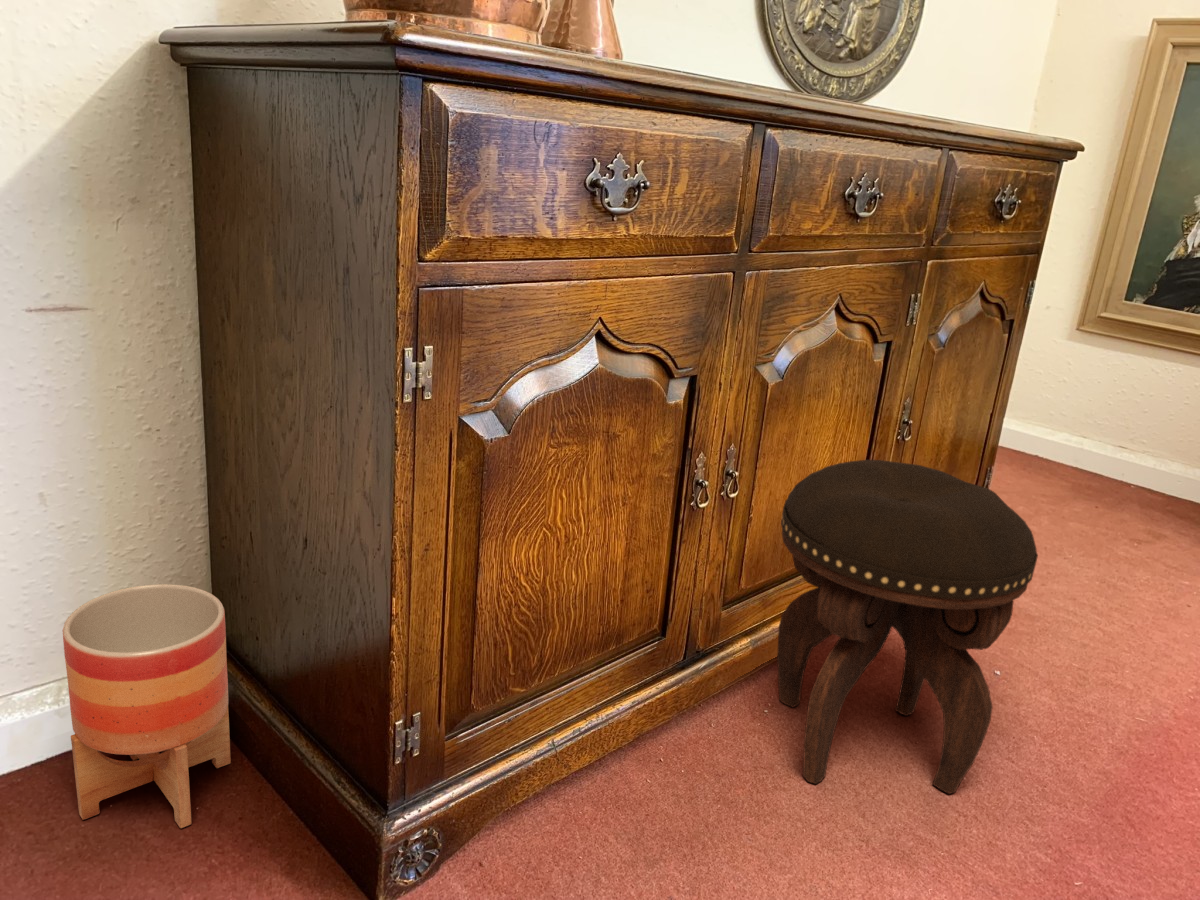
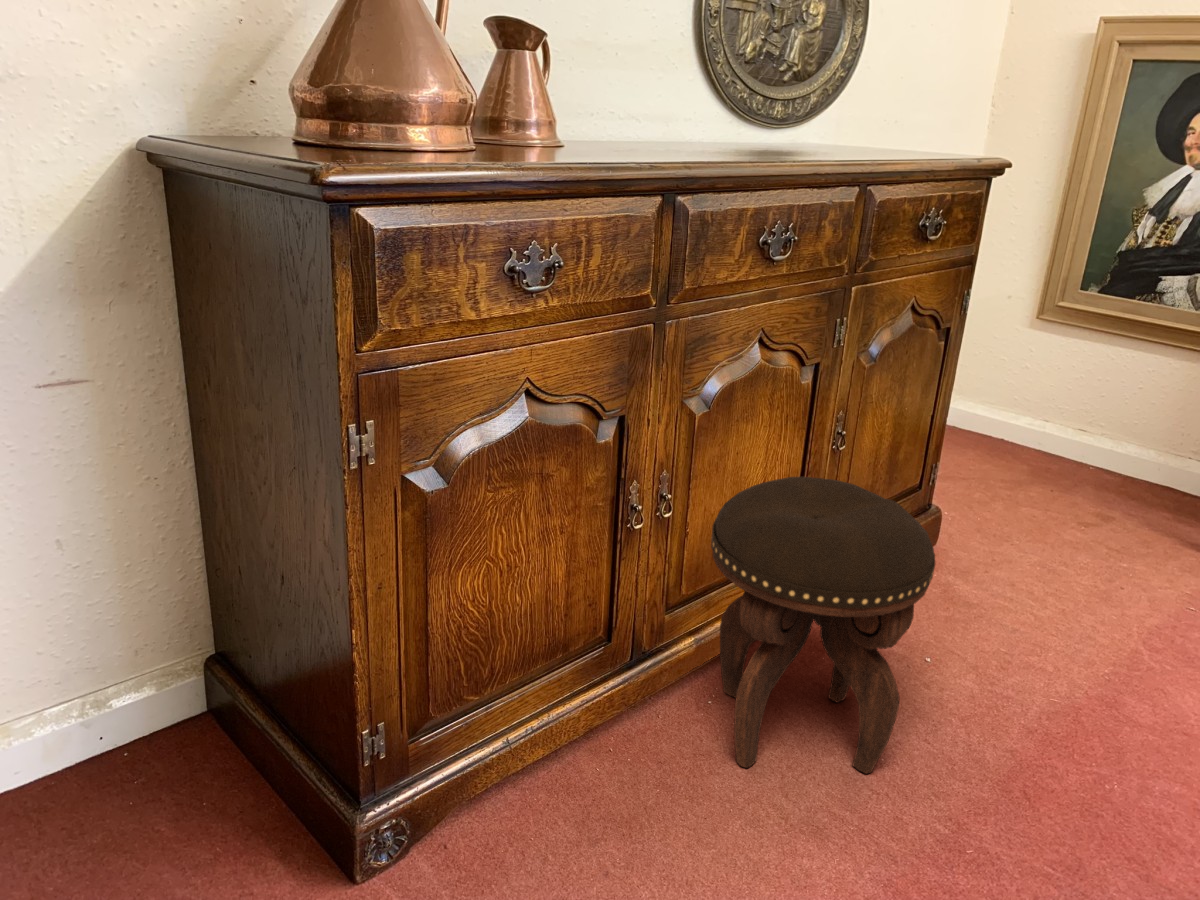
planter: present [63,584,231,828] -> none [80,612,233,822]

